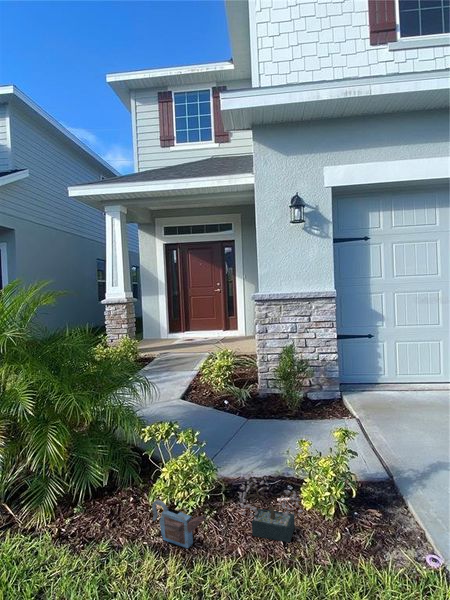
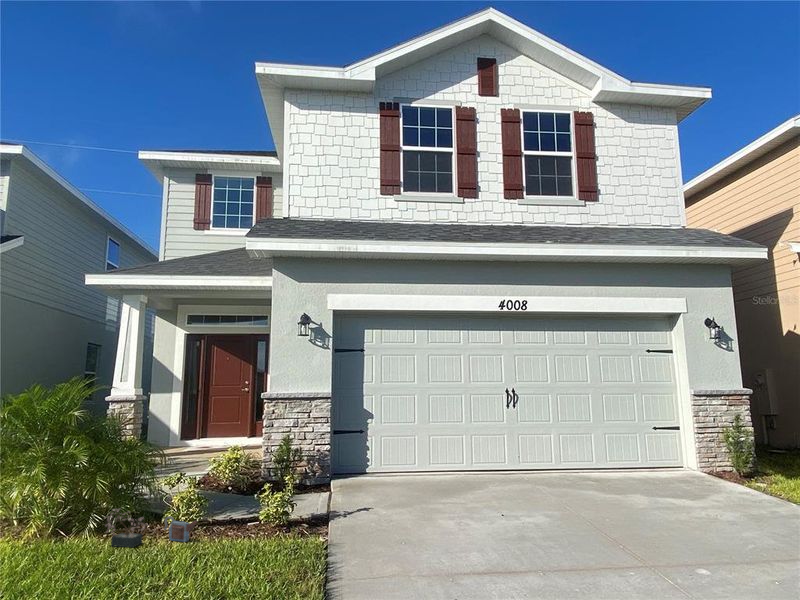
decorative plant: present [238,471,303,542] -> present [106,509,145,547]

